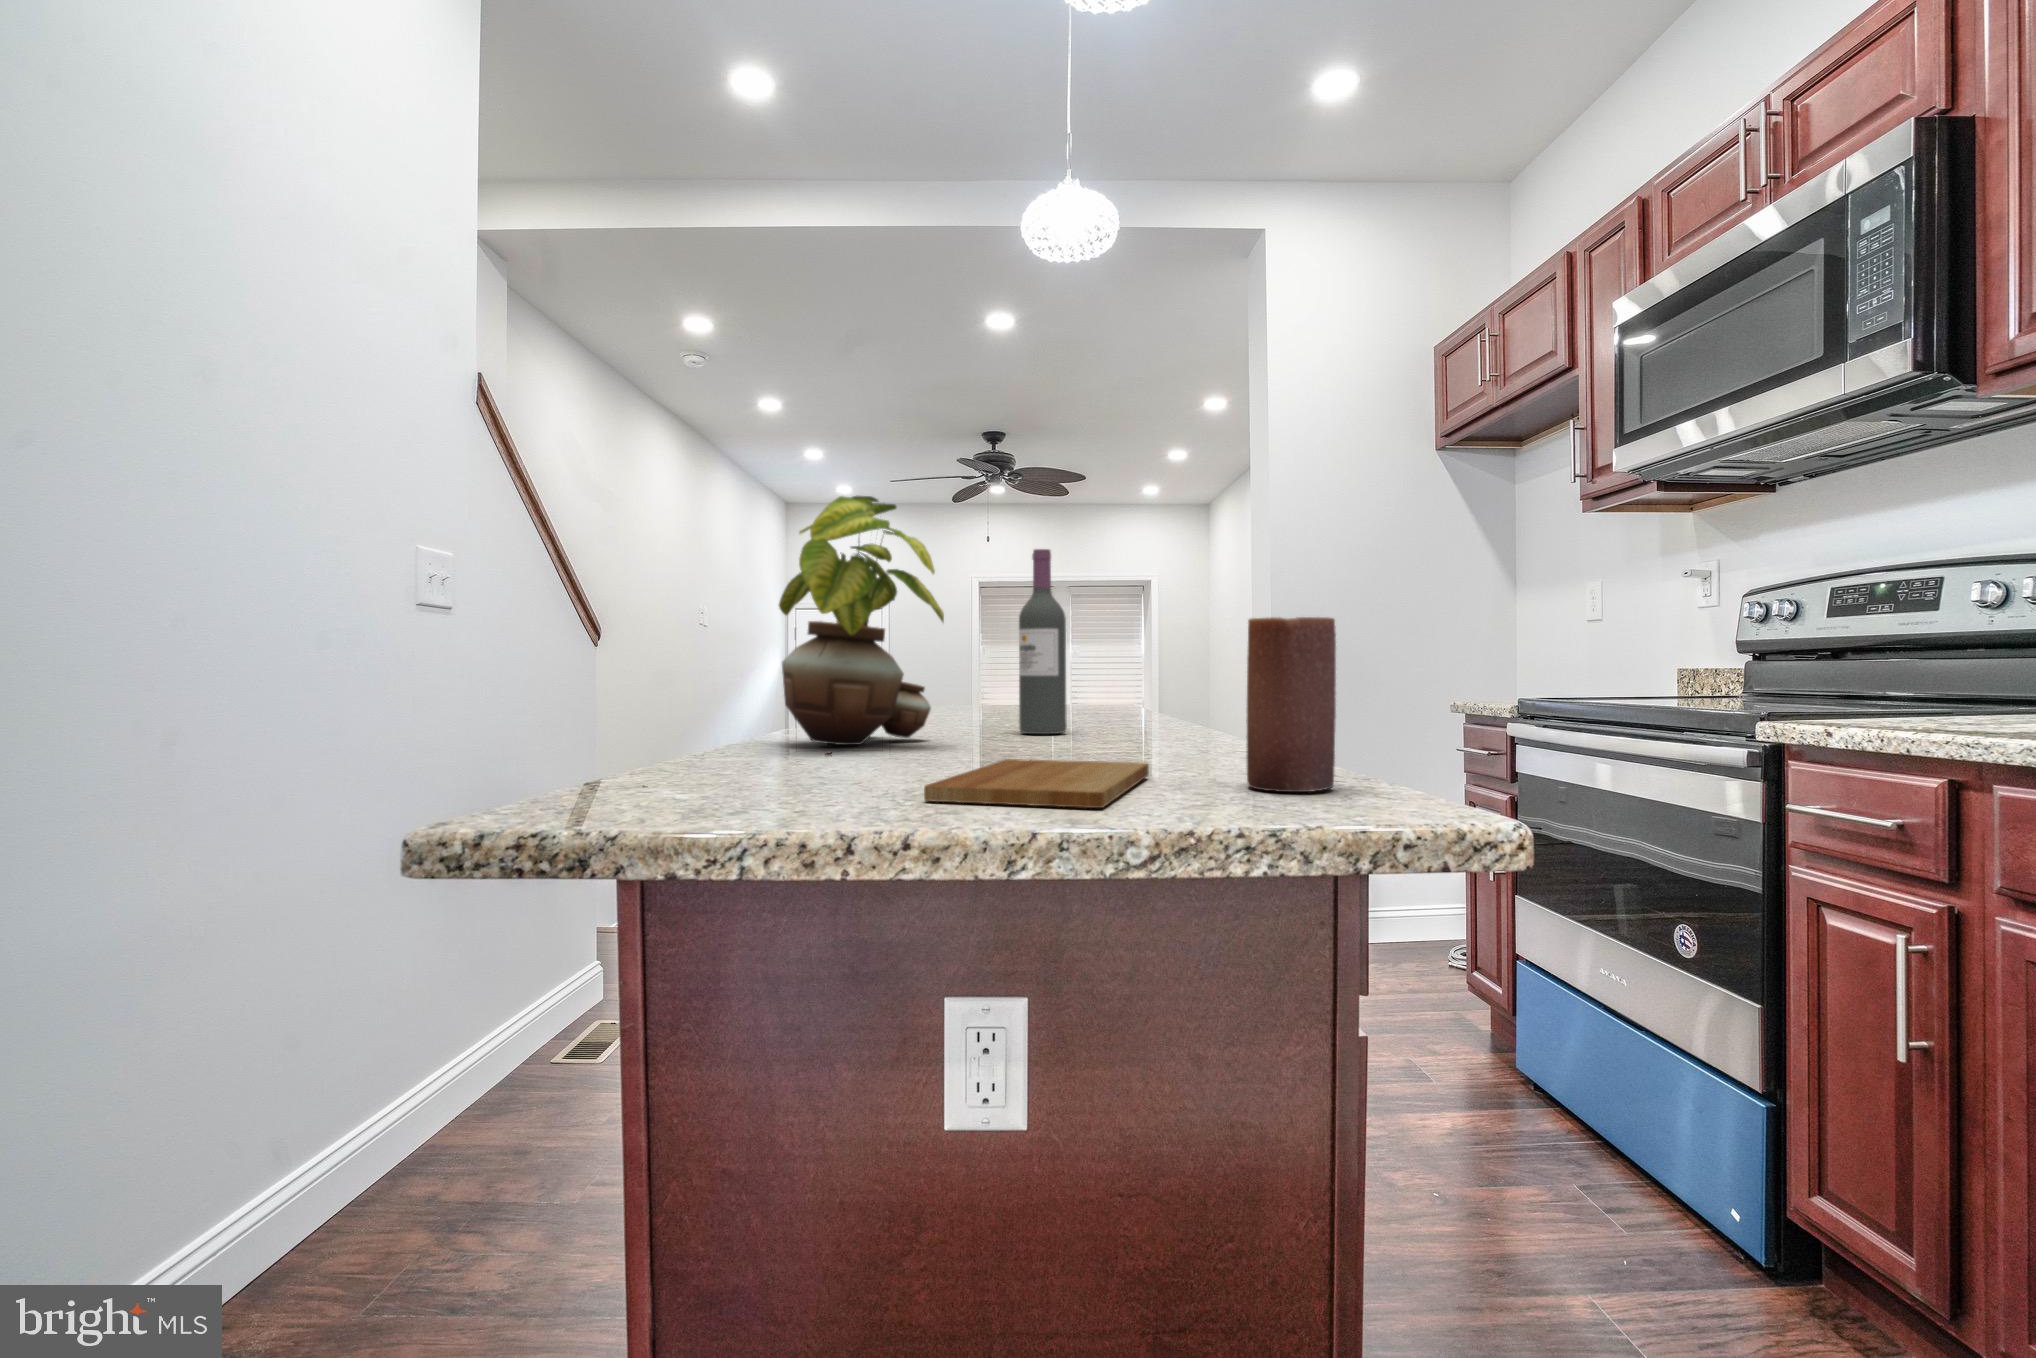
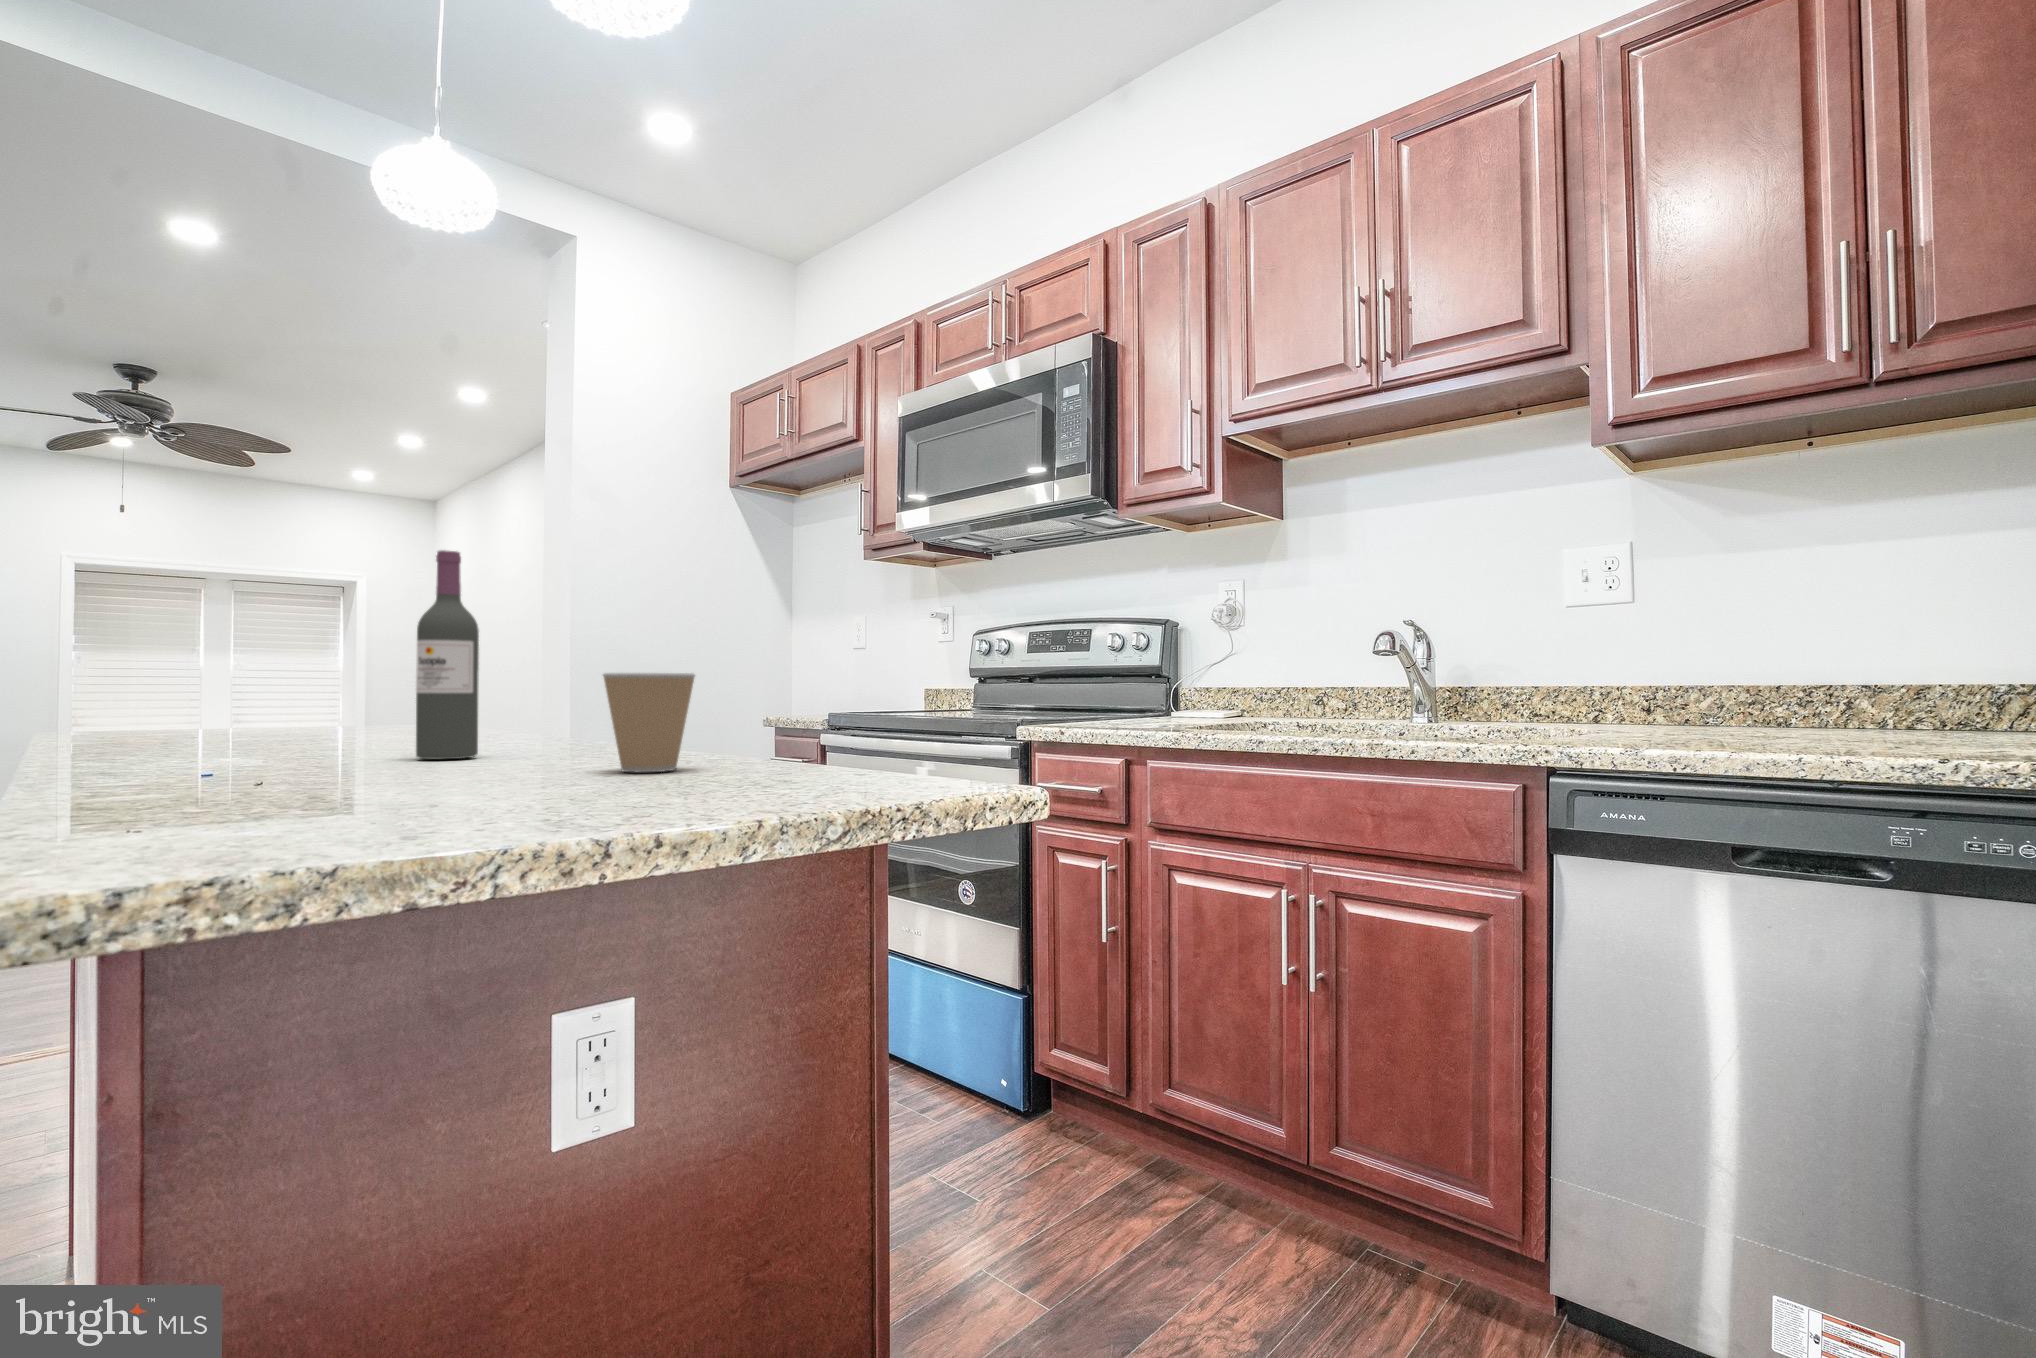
potted plant: present [779,496,944,745] -> none [86,462,389,781]
candle: present [1246,617,1336,792] -> none [810,644,882,784]
coffee cup: none [1099,656,1191,759] -> present [603,673,695,772]
cutting board: present [924,759,1149,808] -> none [560,770,757,814]

